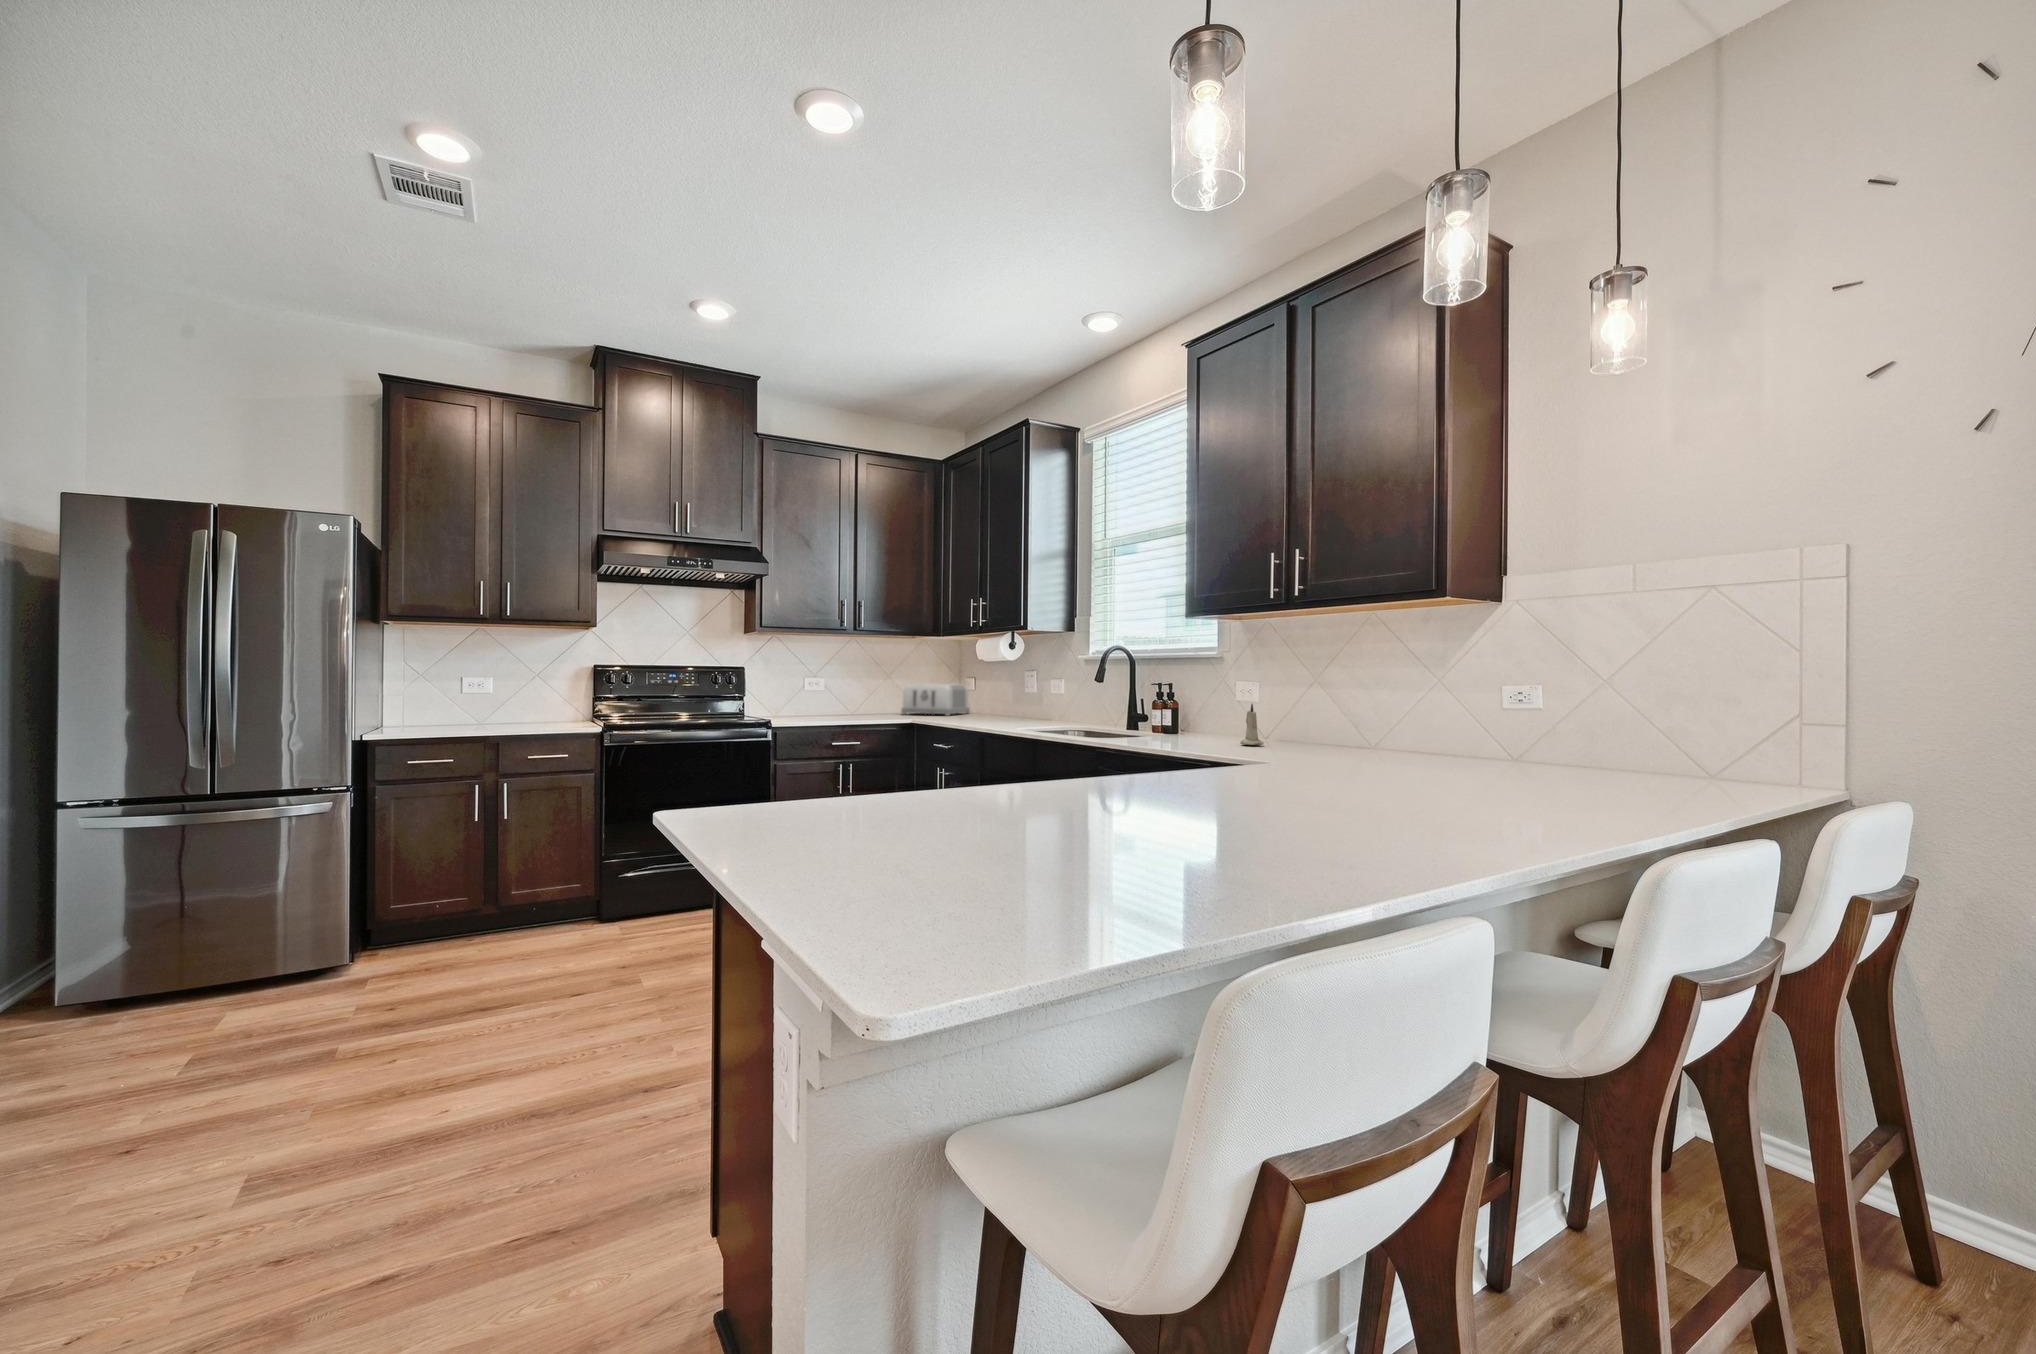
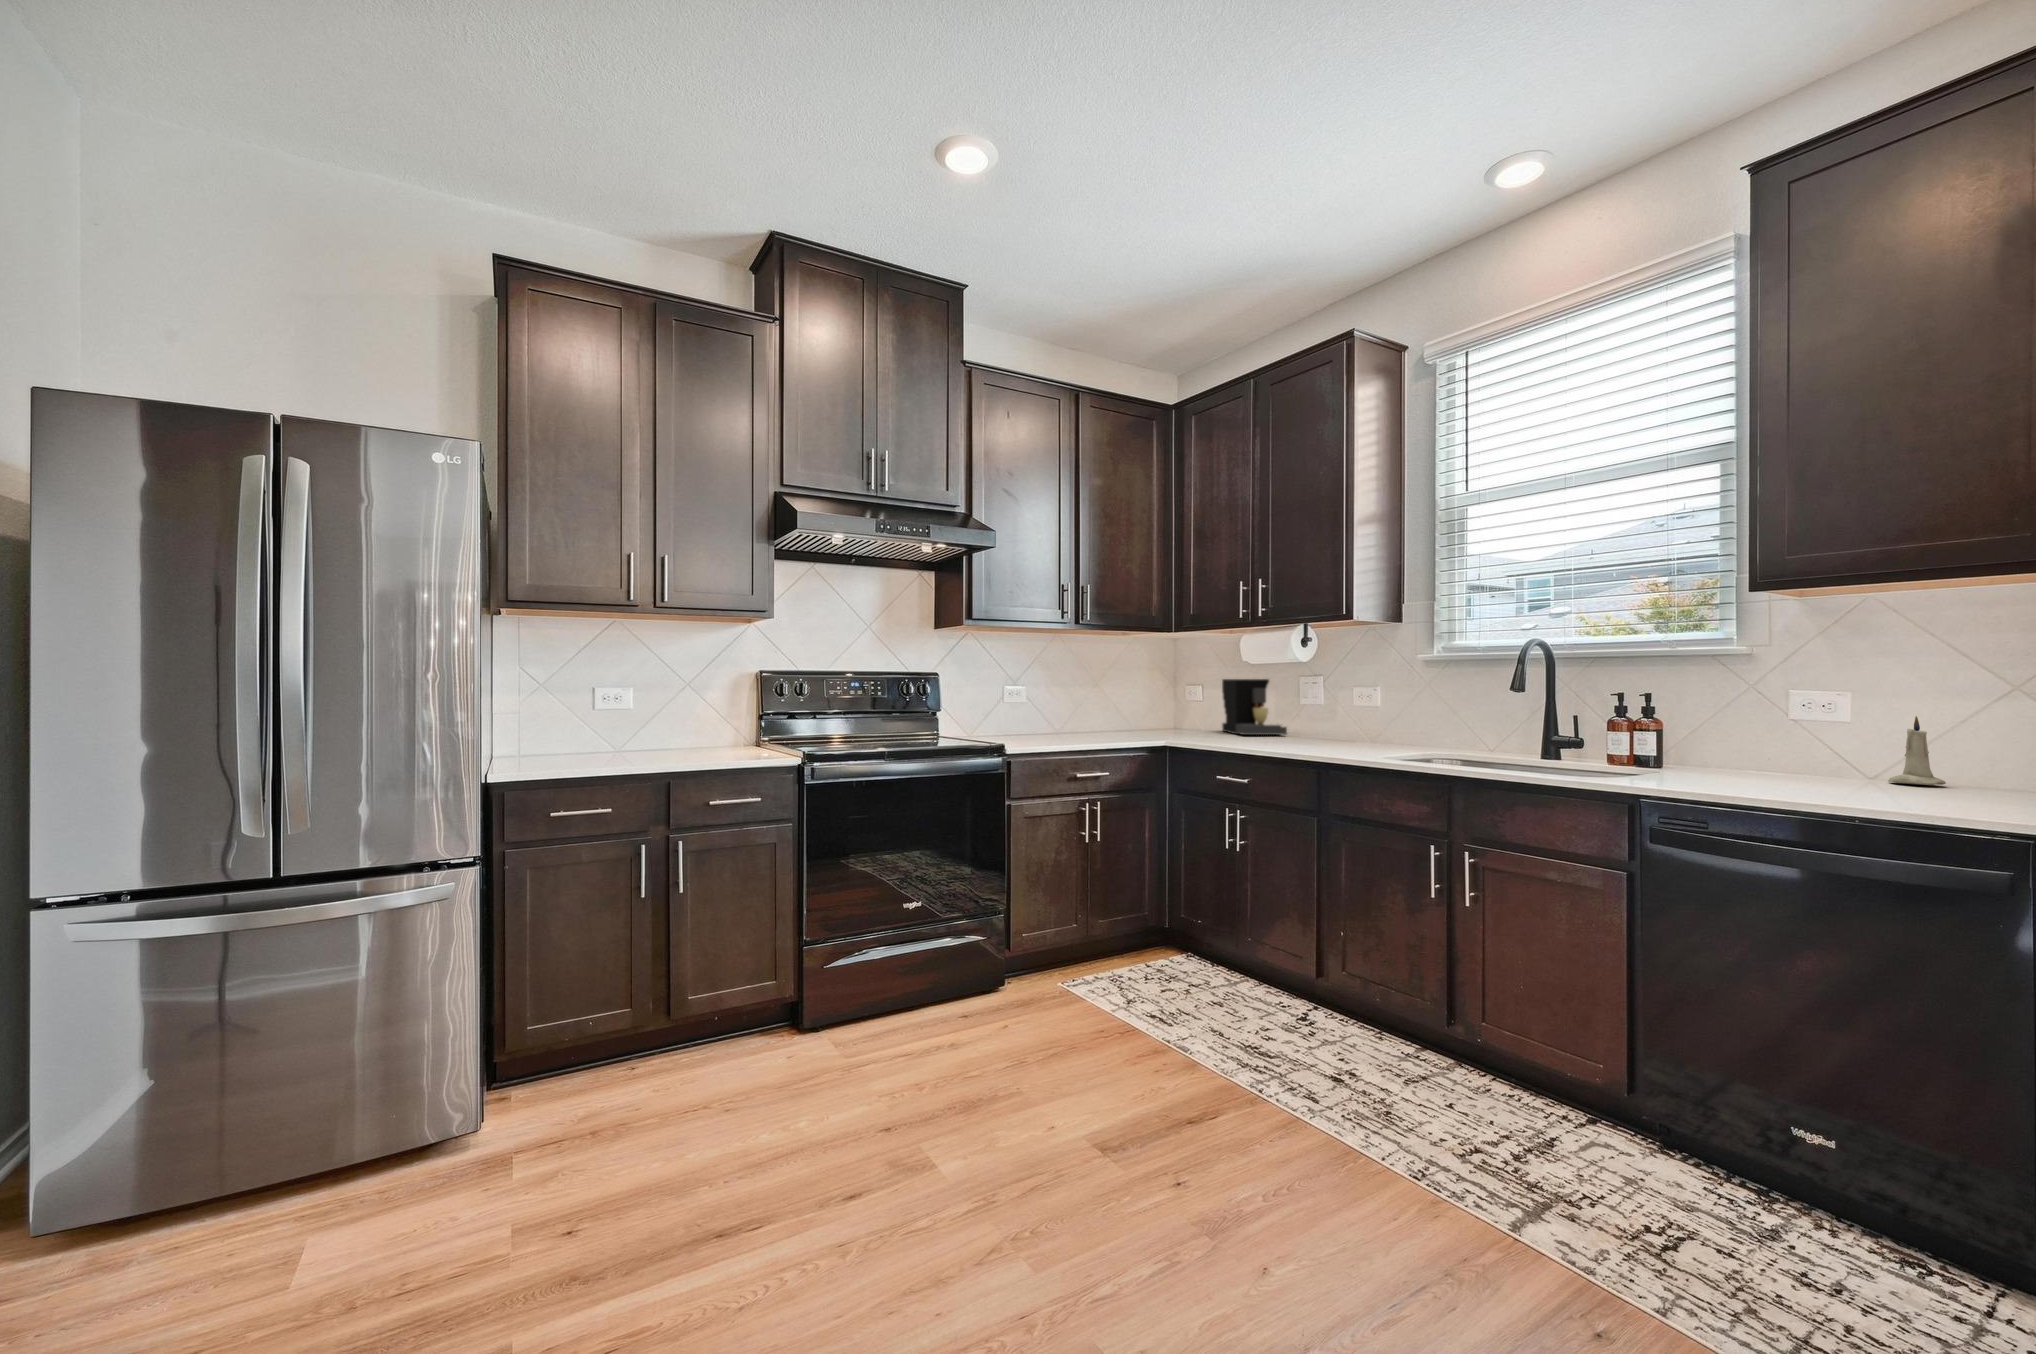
coffee maker: none [978,675,1011,718] -> present [1222,679,1287,735]
toaster: present [901,684,970,716] -> none [1119,691,1196,732]

